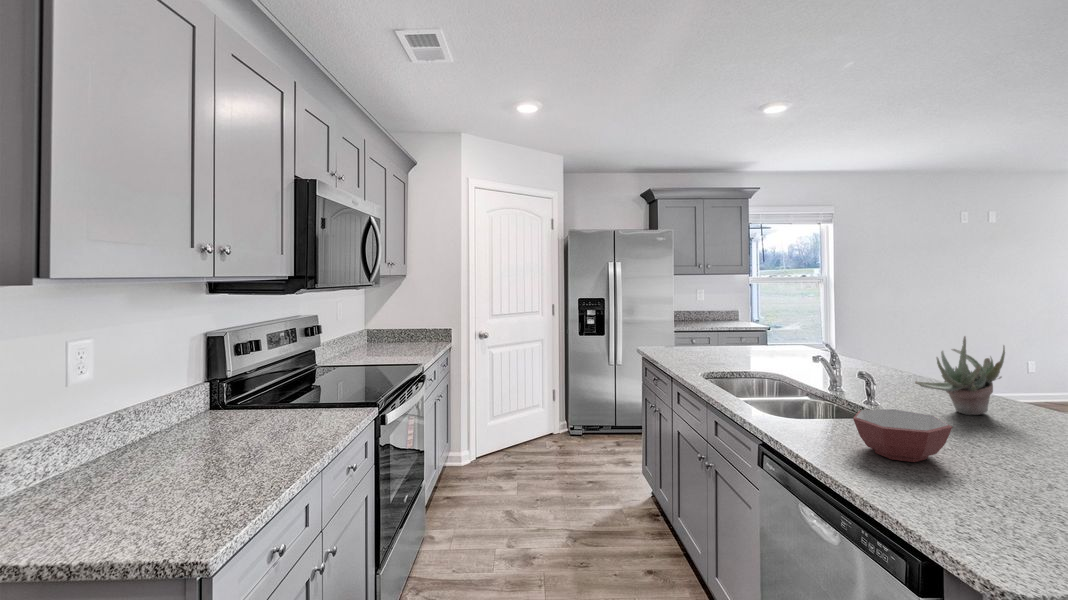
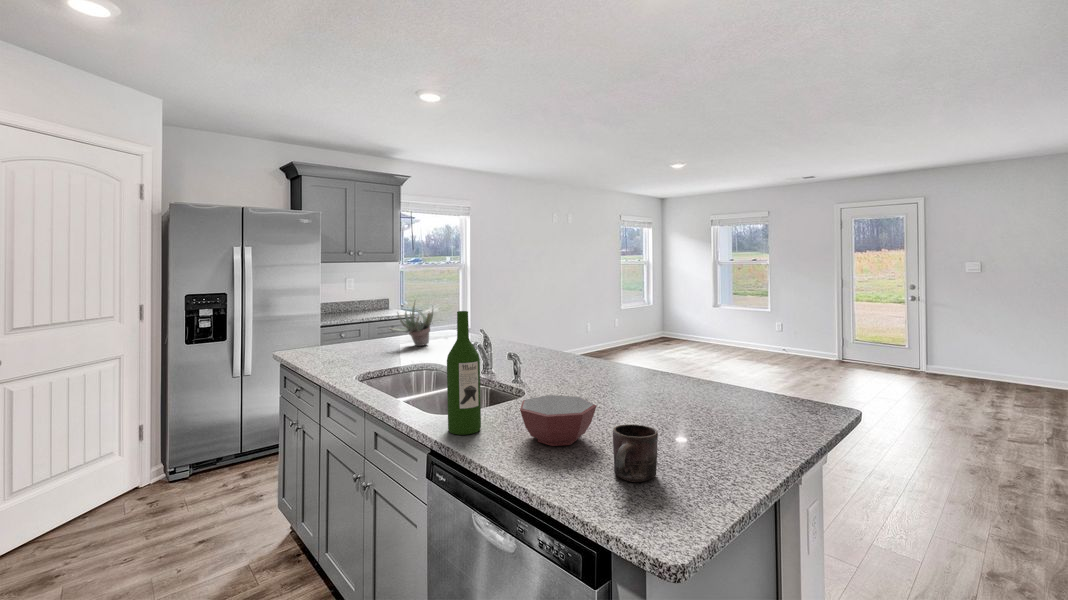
wine bottle: none [778,321,813,434] -> present [447,311,481,435]
succulent plant: present [915,336,1005,415] -> present [389,302,433,346]
mug: none [958,450,1028,514] -> present [613,425,658,482]

